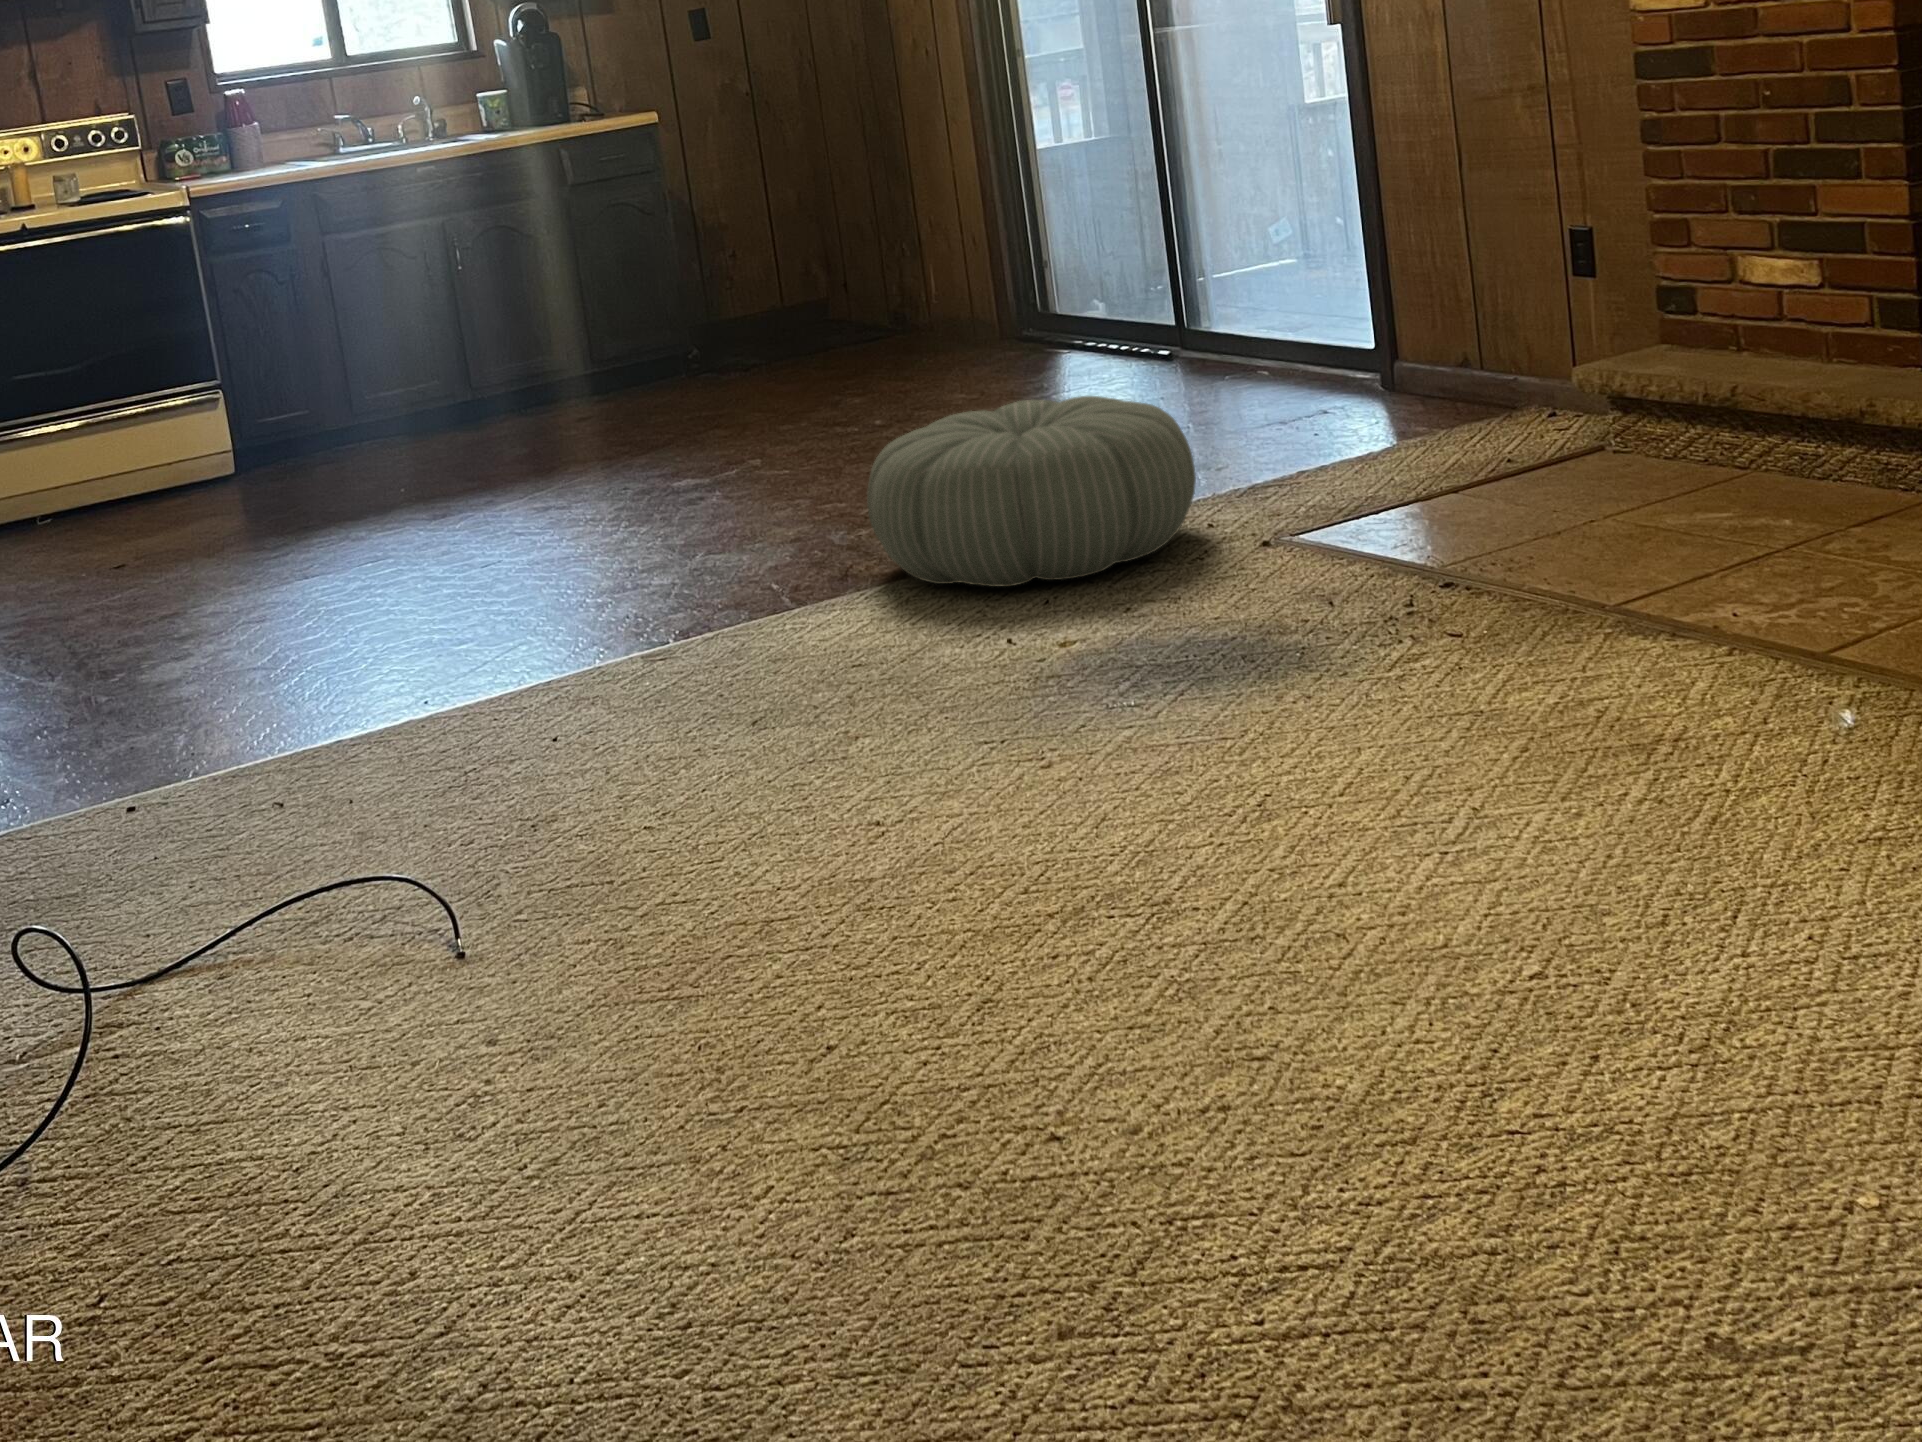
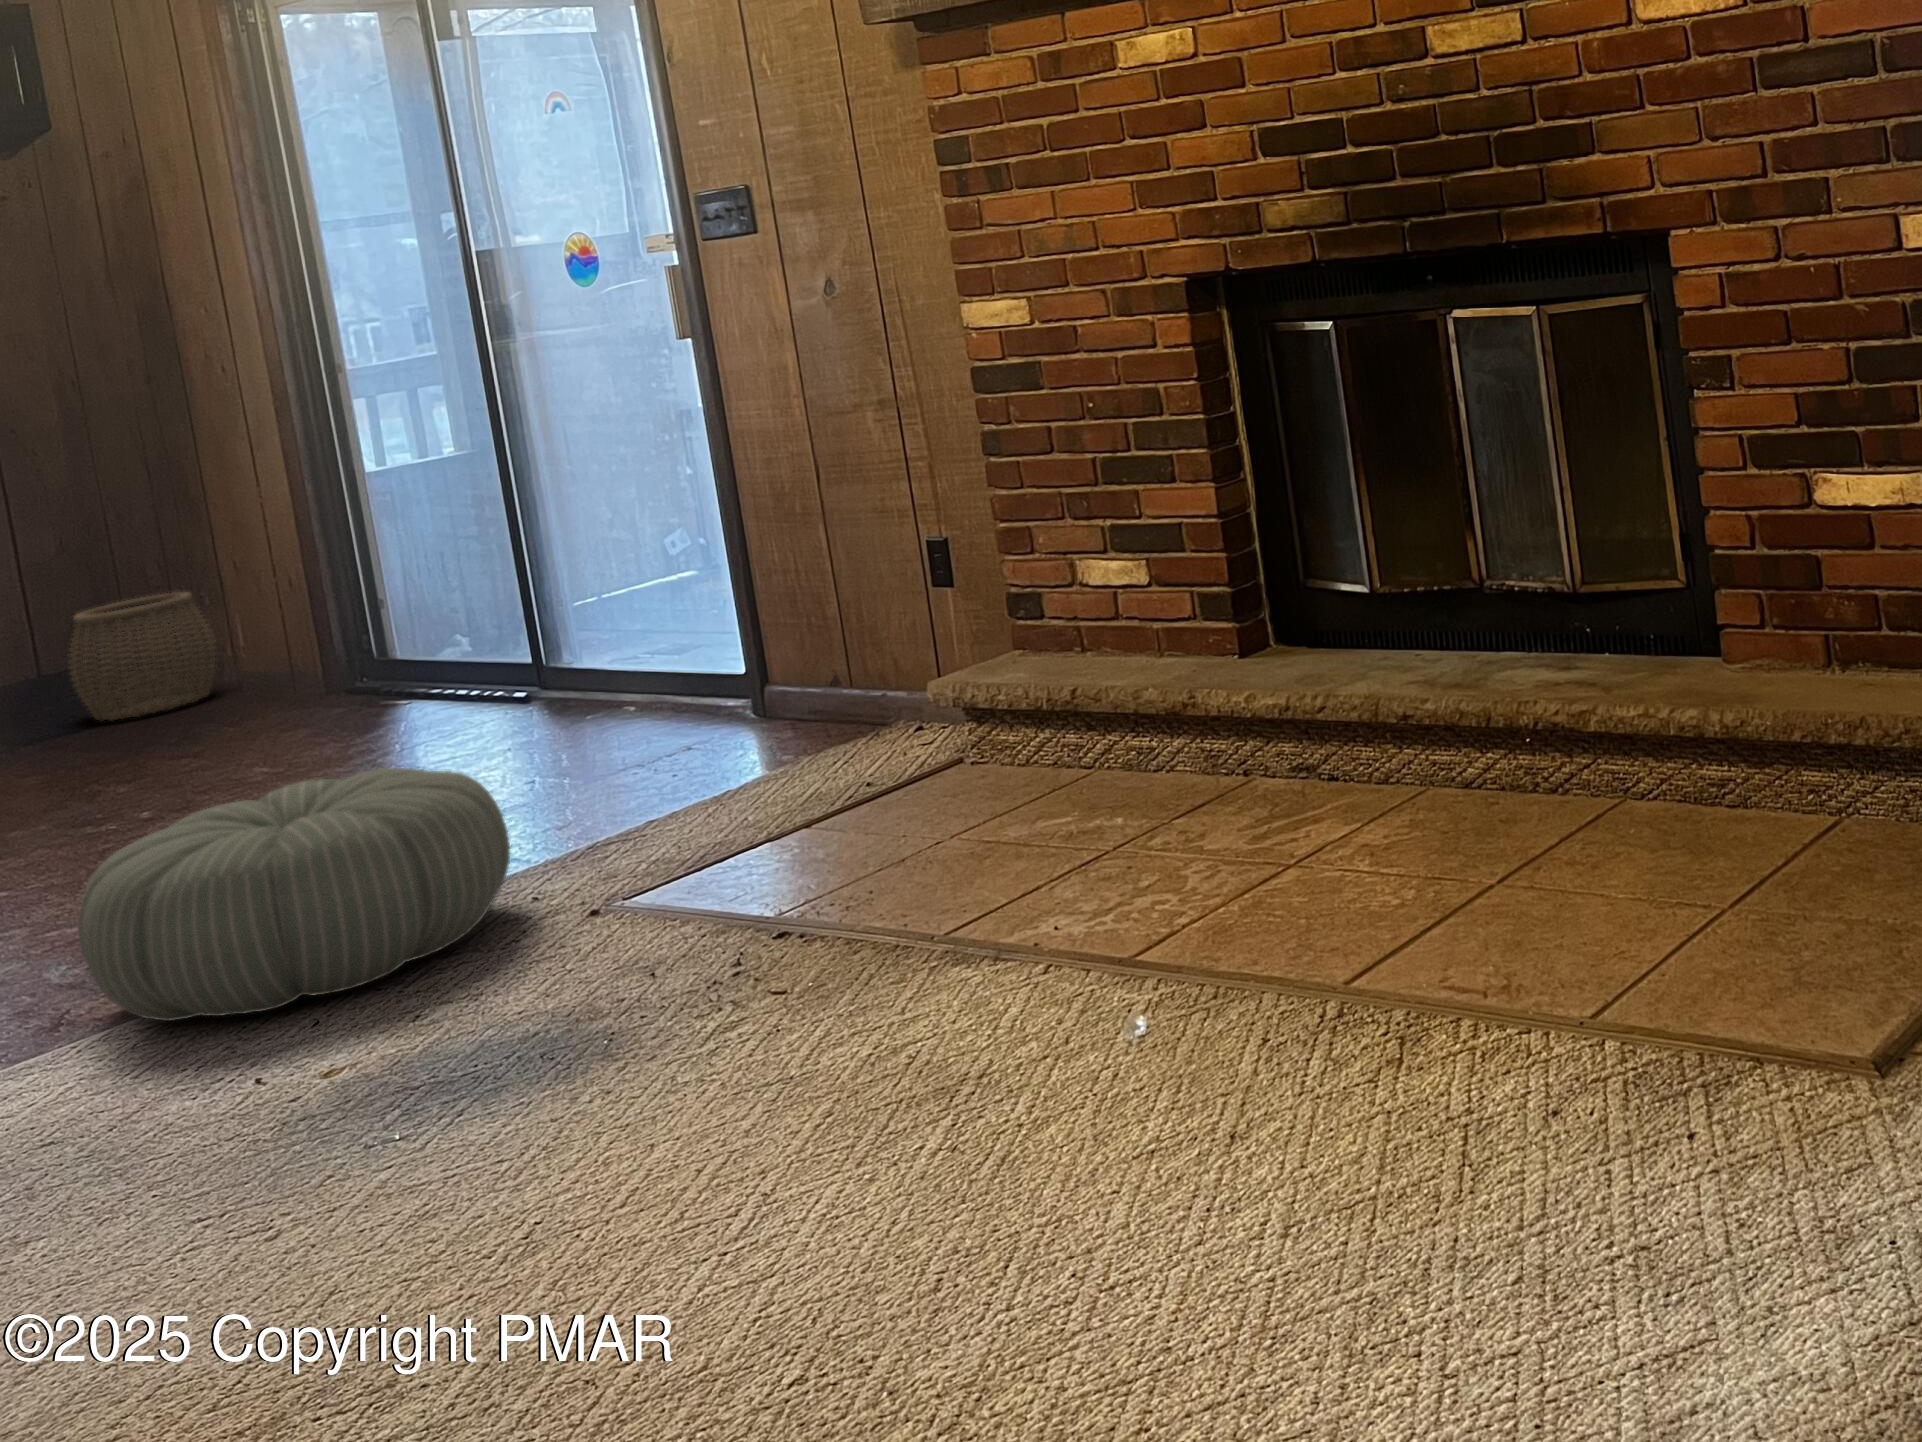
woven basket: none [810,244,917,348] -> present [69,592,216,721]

